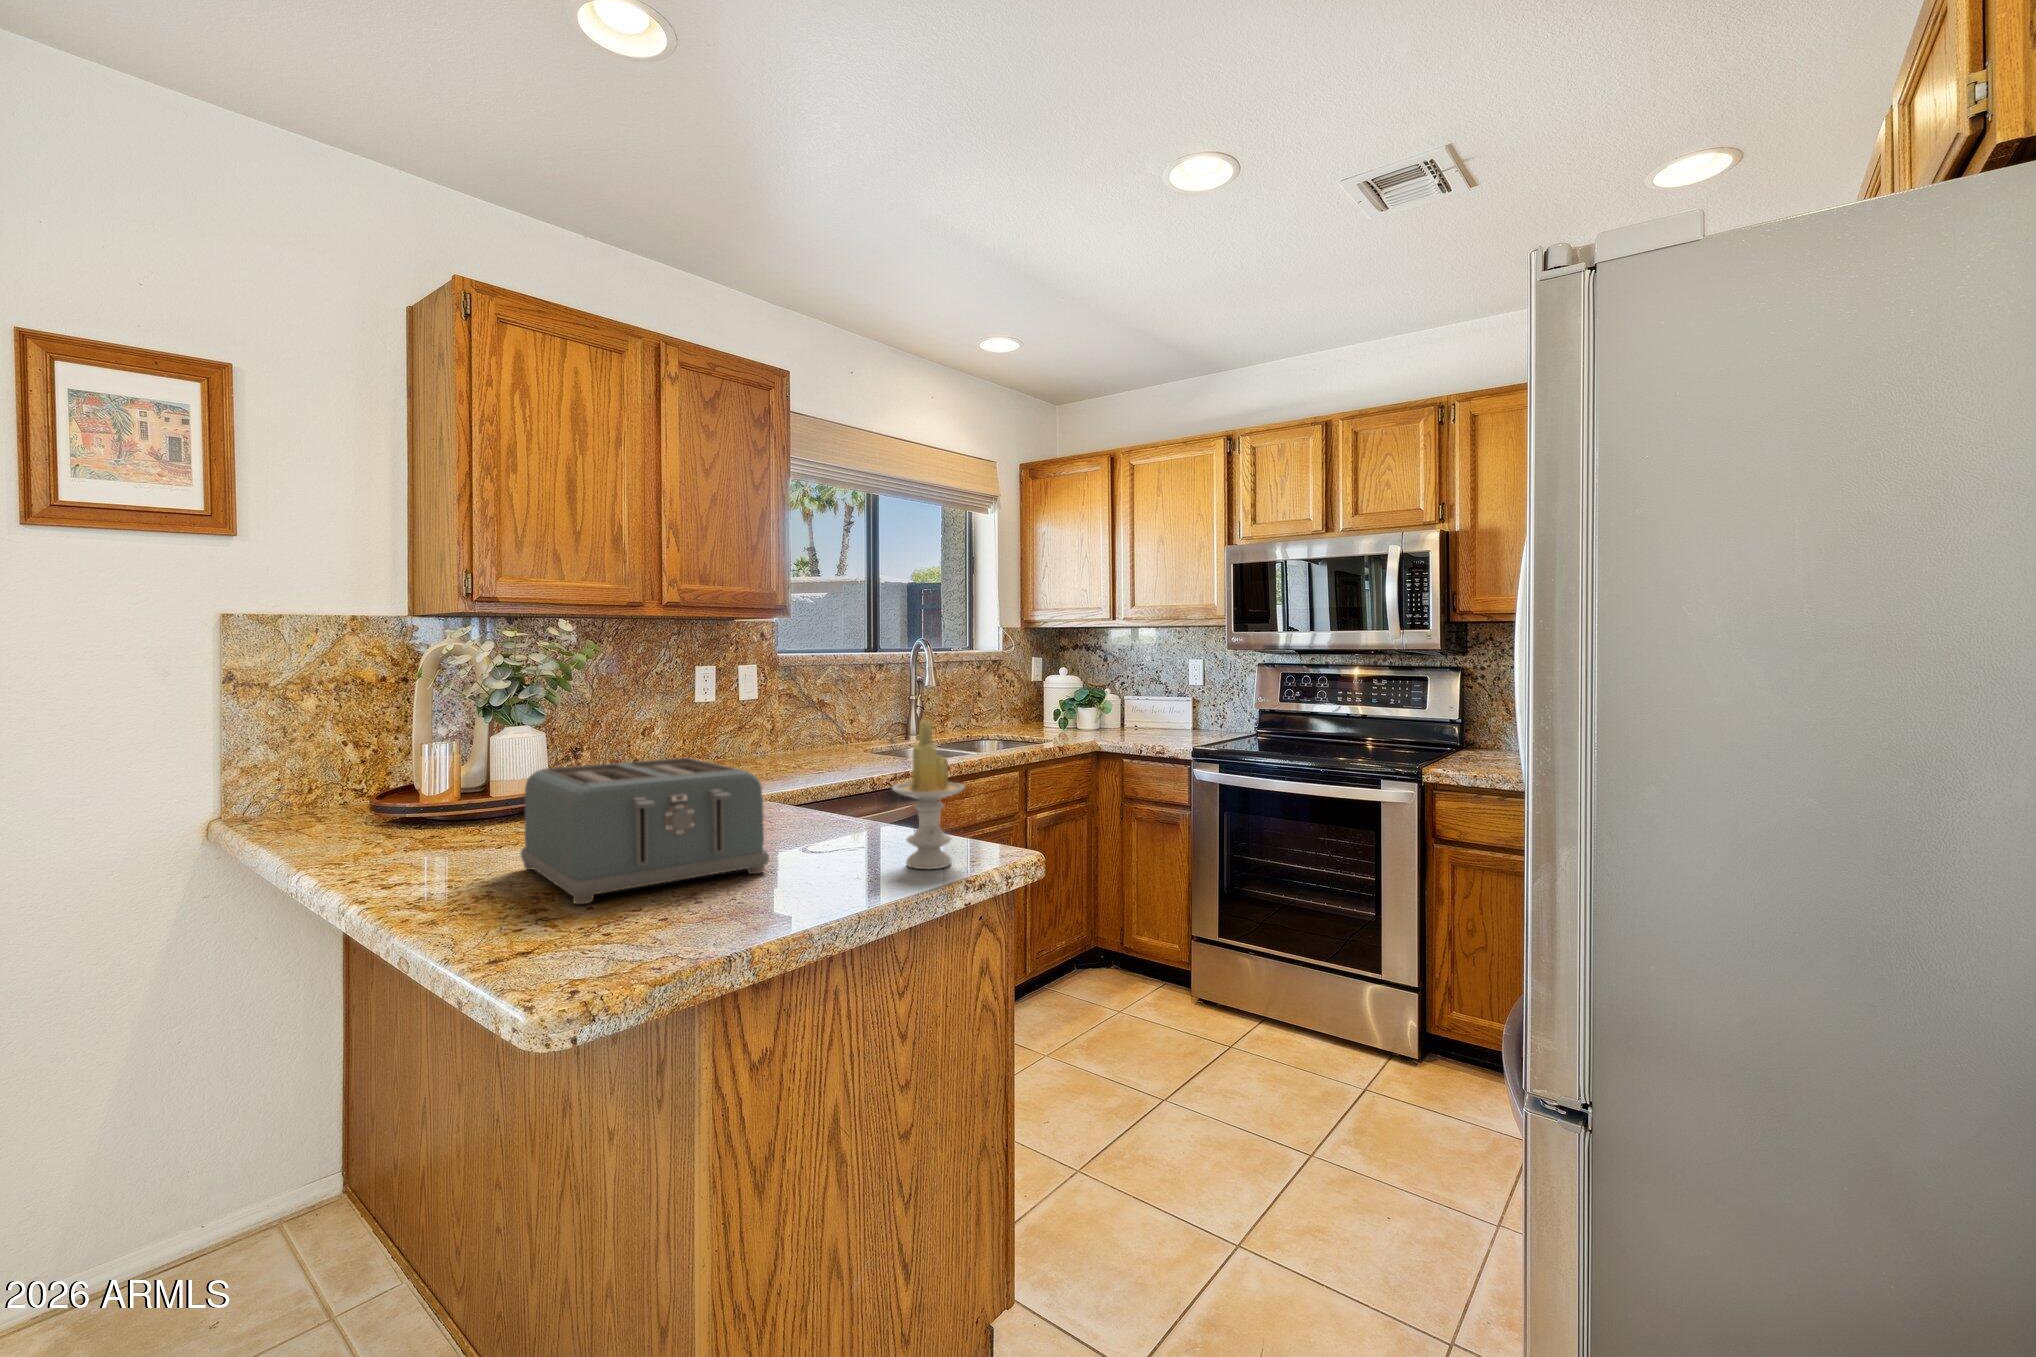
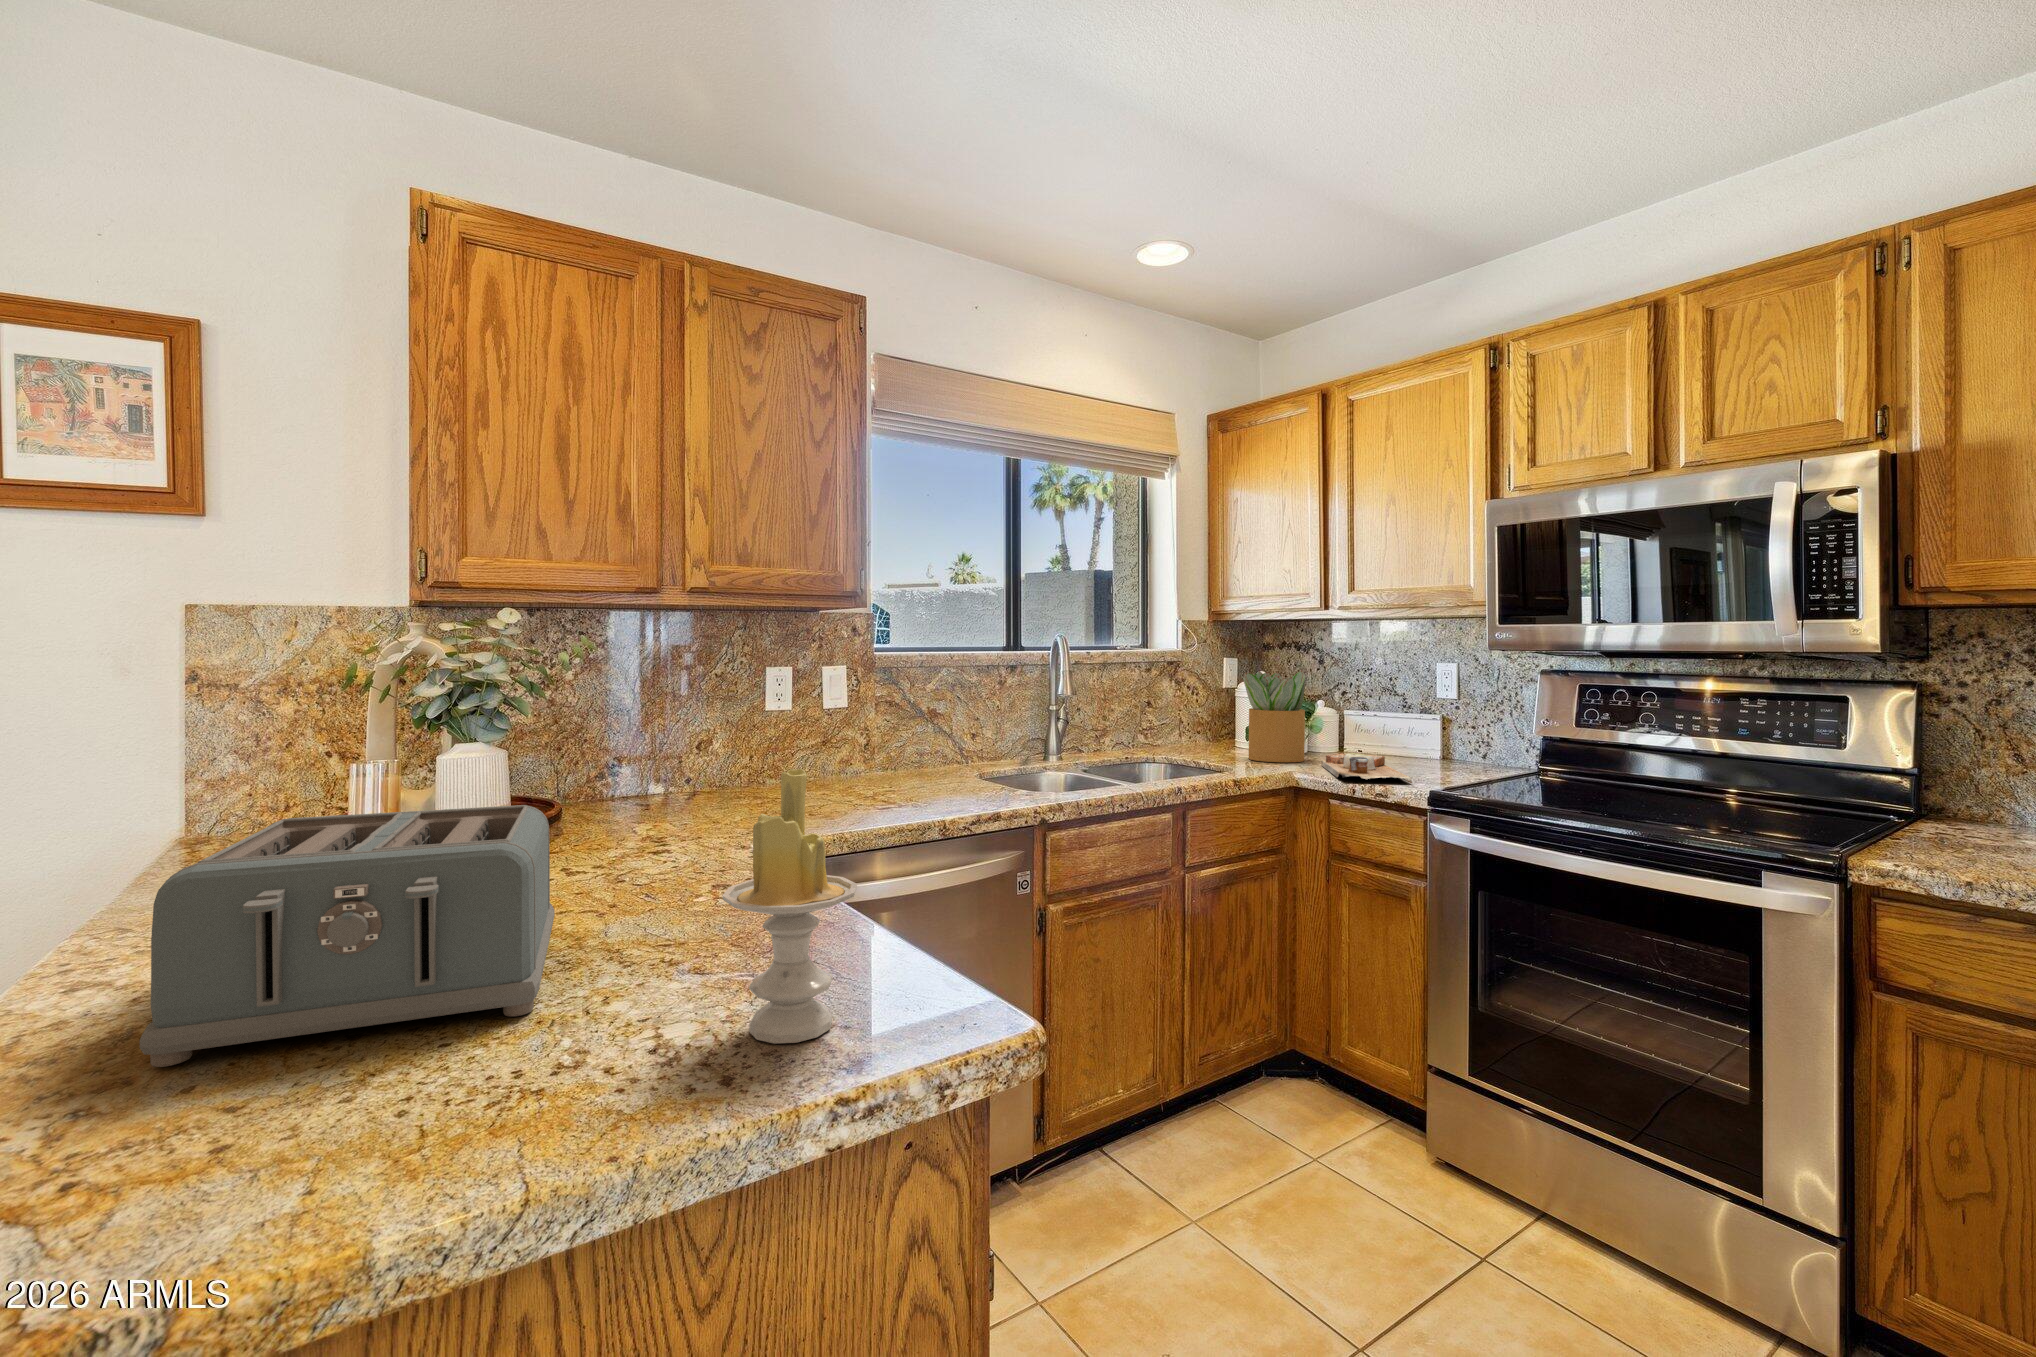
potted plant: none [1048,665,1098,735] -> present [1242,671,1305,762]
cutting board: none [1111,725,1179,744] -> present [1322,753,1412,783]

